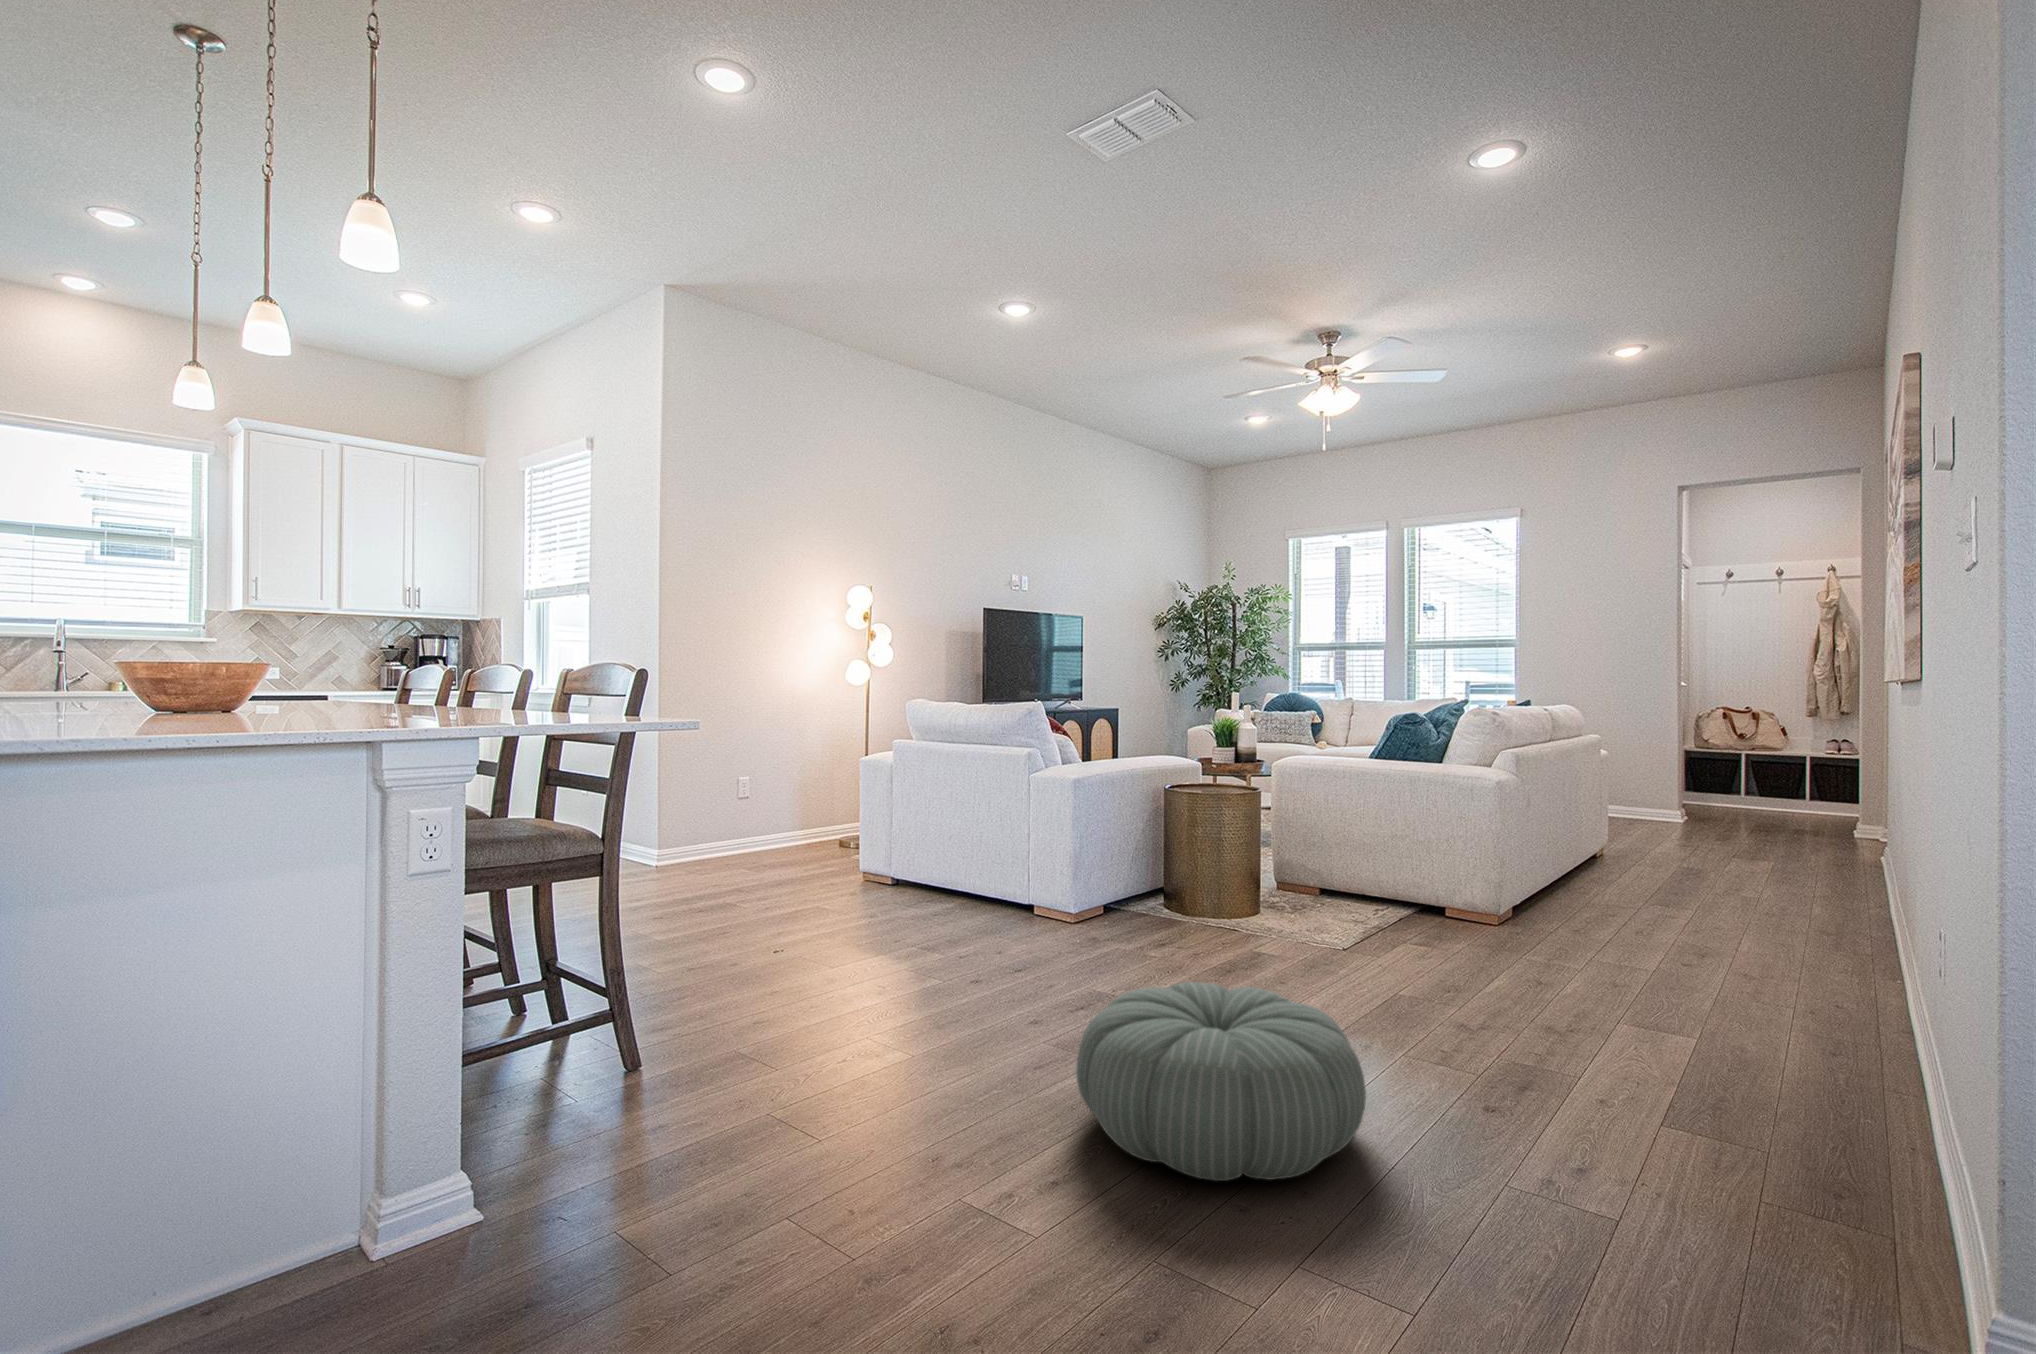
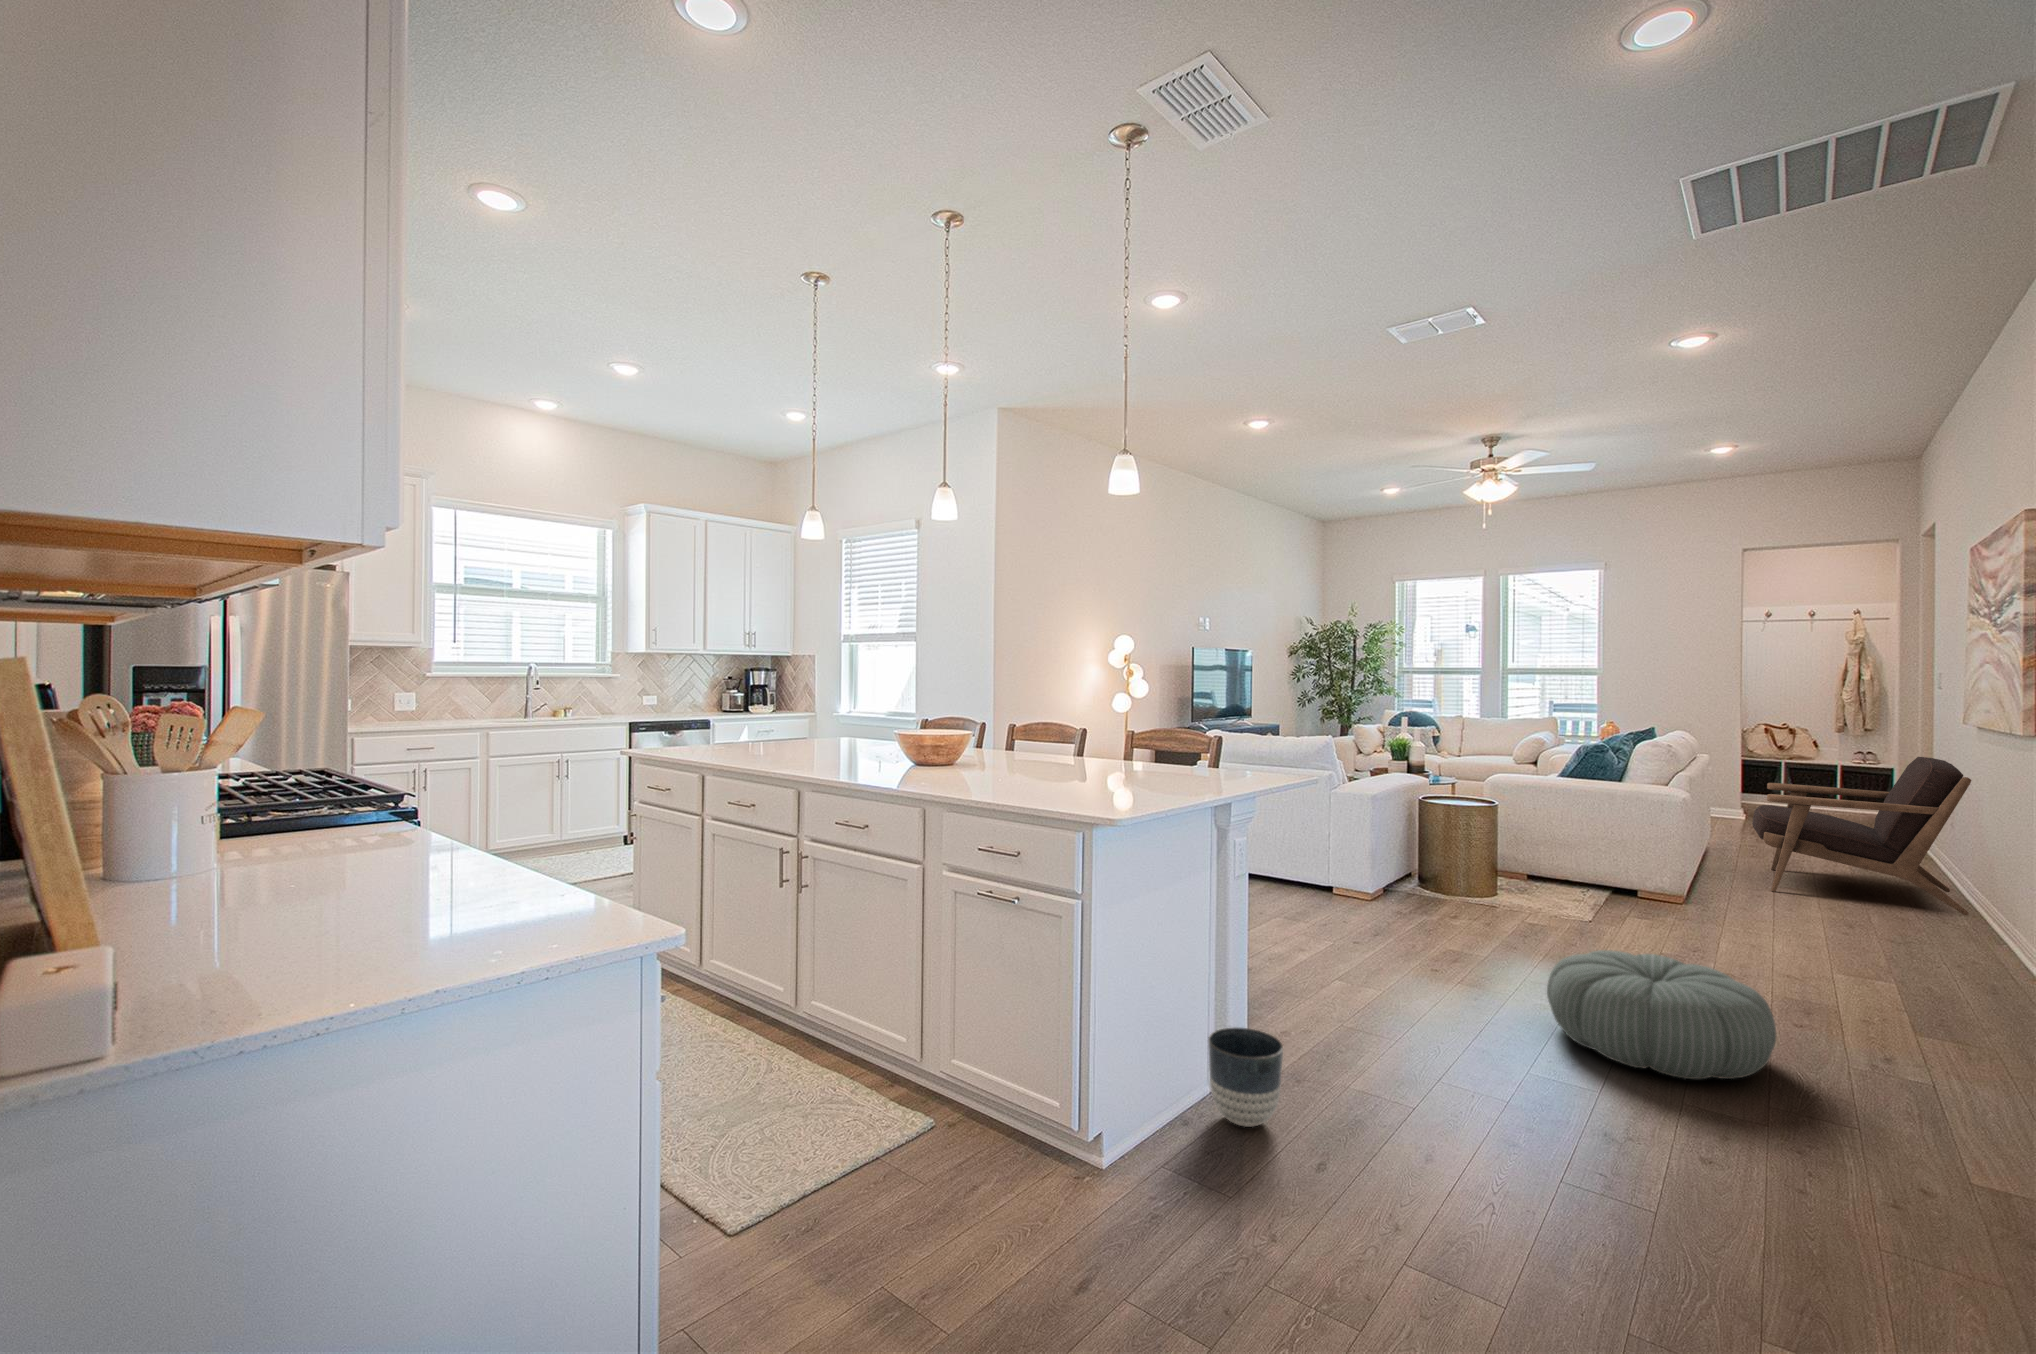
armchair: none [1609,729,1862,936] -> present [1752,757,1971,915]
planter: none [341,1104,477,1268] -> present [1208,1027,1283,1127]

